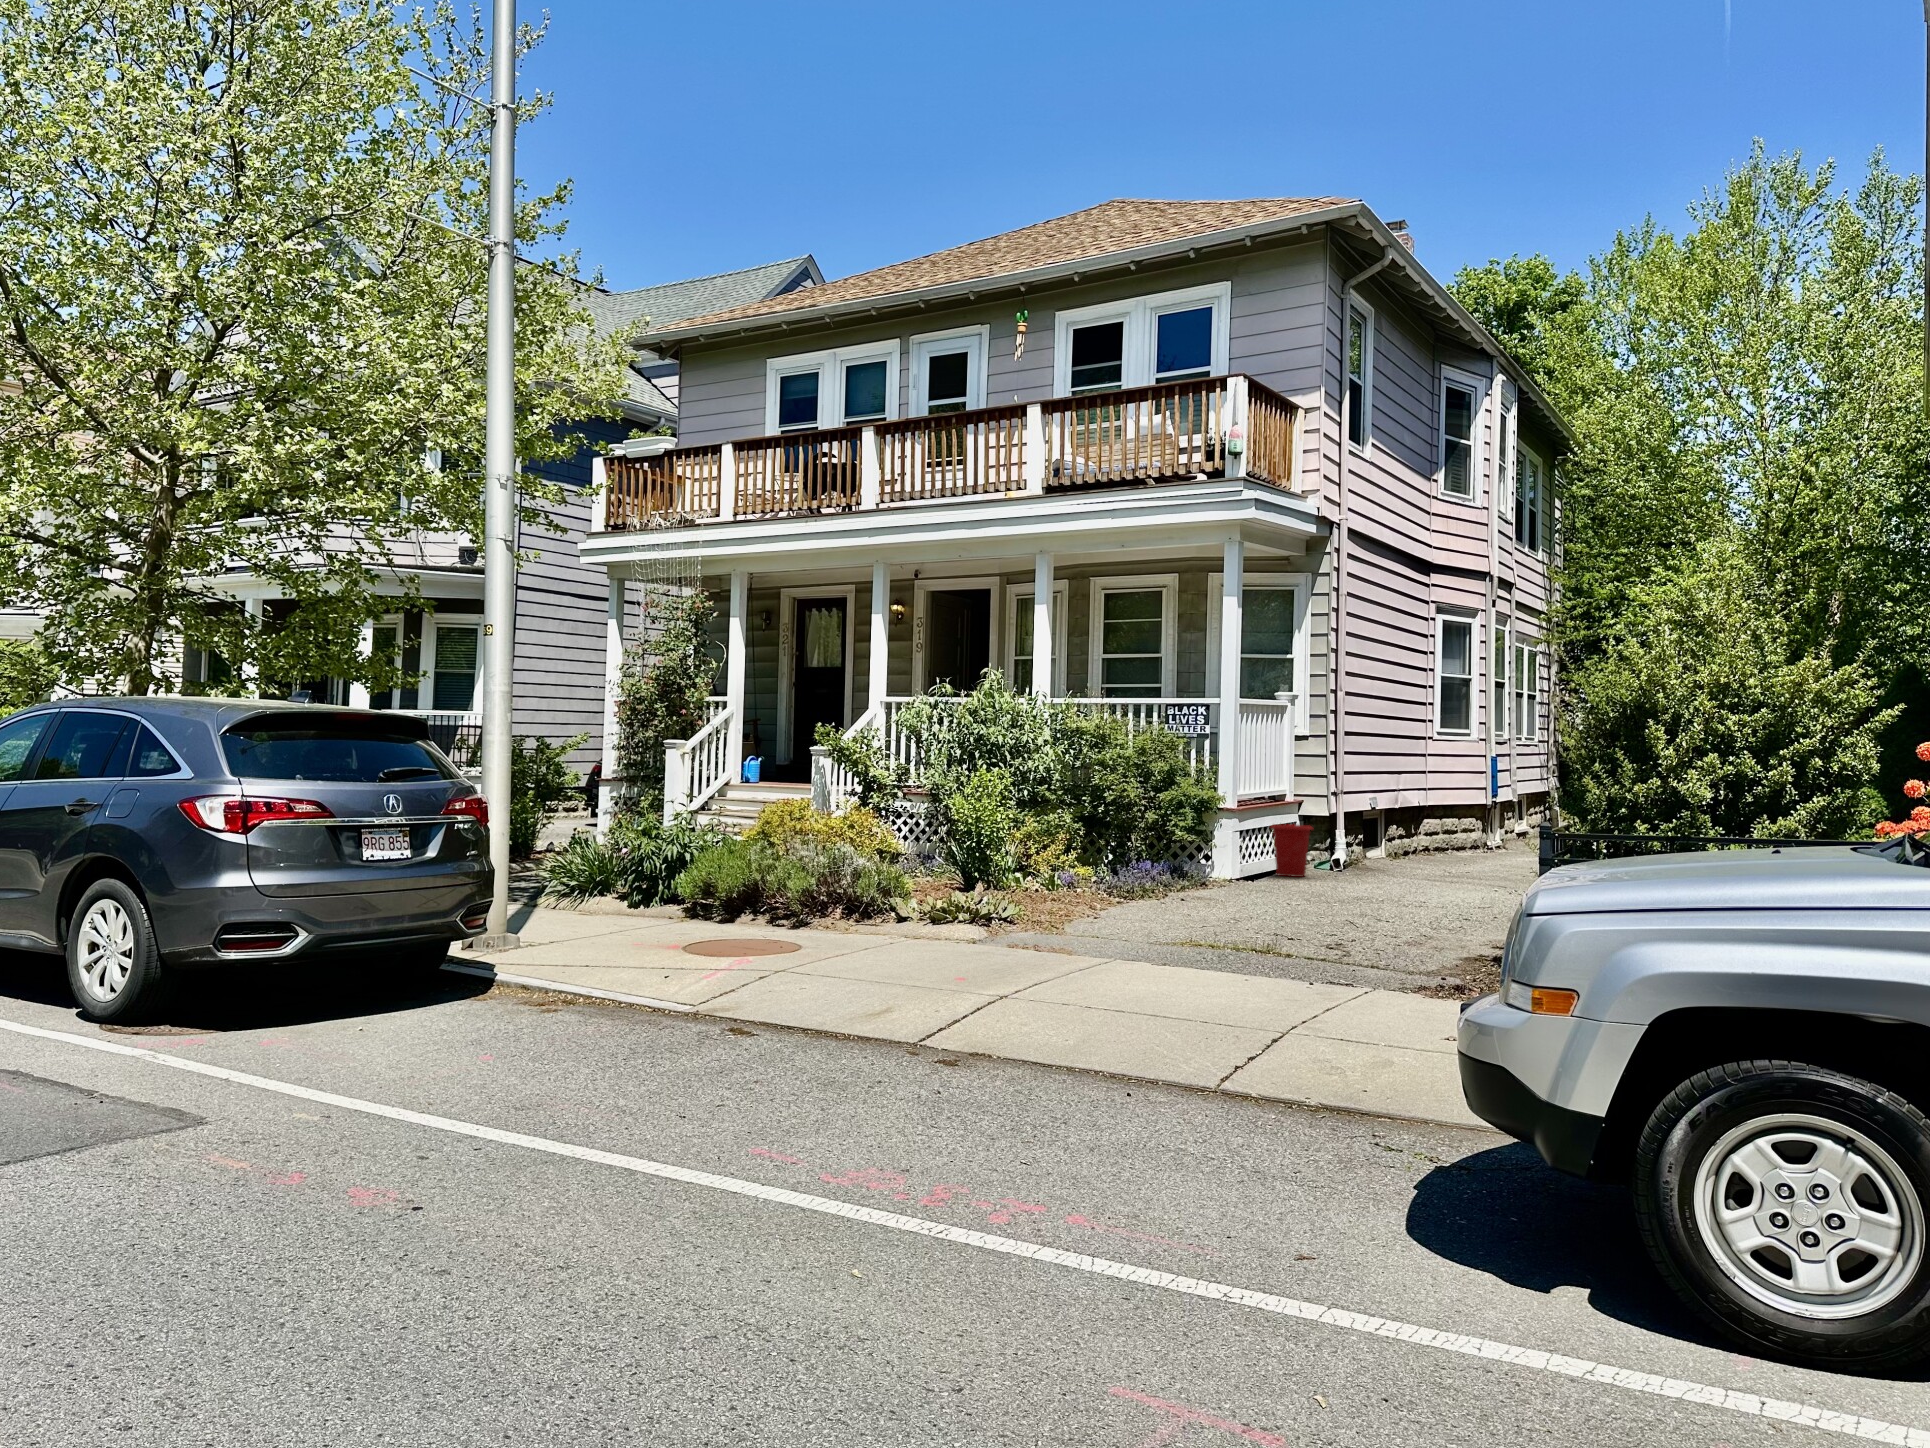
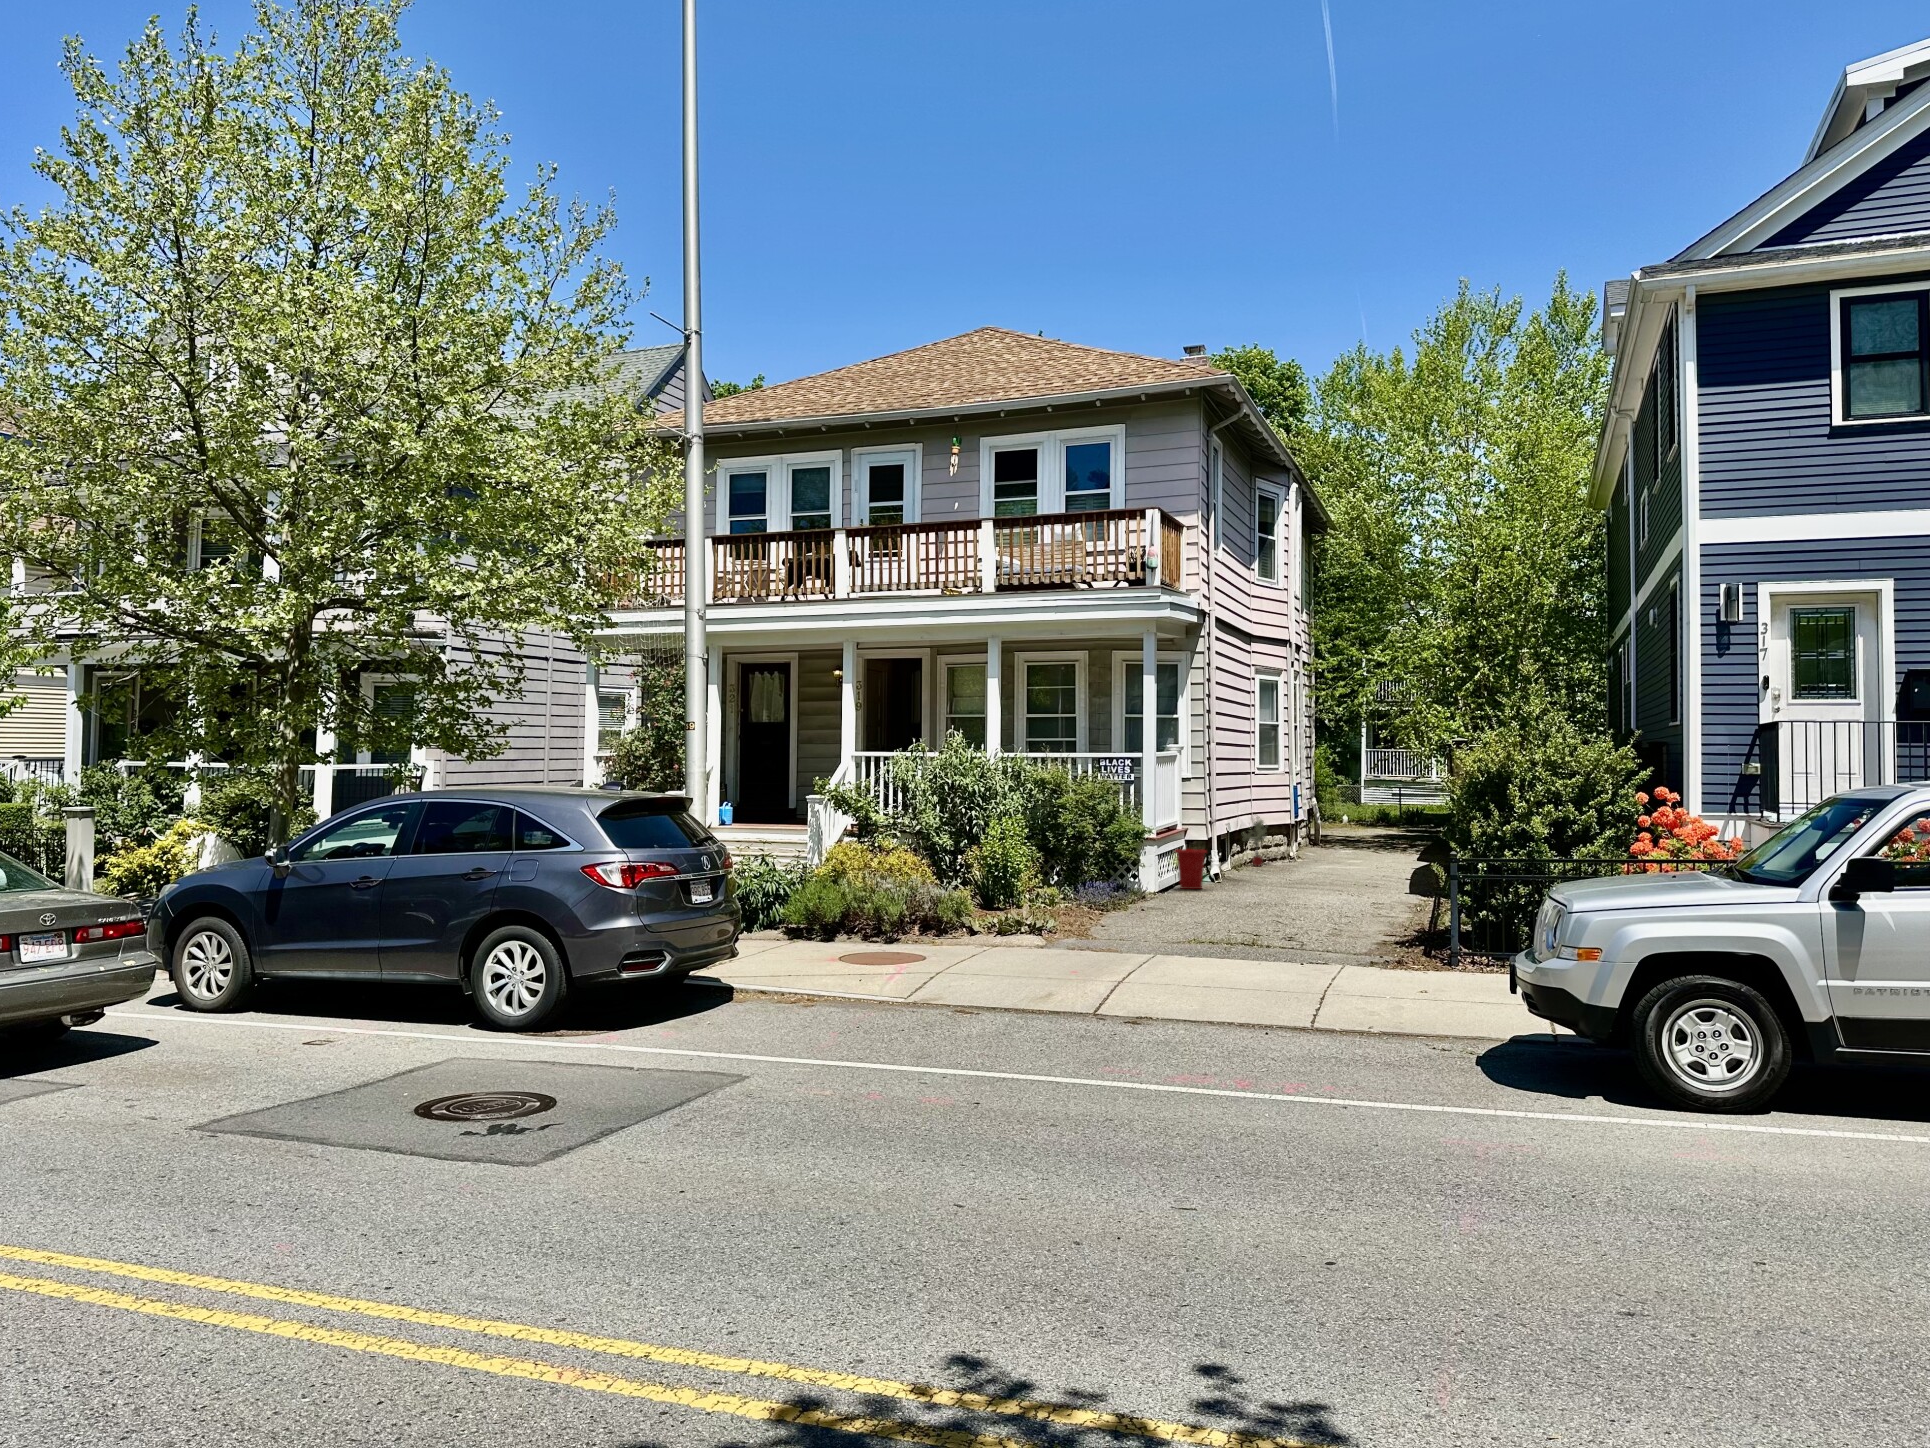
potted tree: none [1400,787,1436,853] -> present [1242,817,1266,866]

